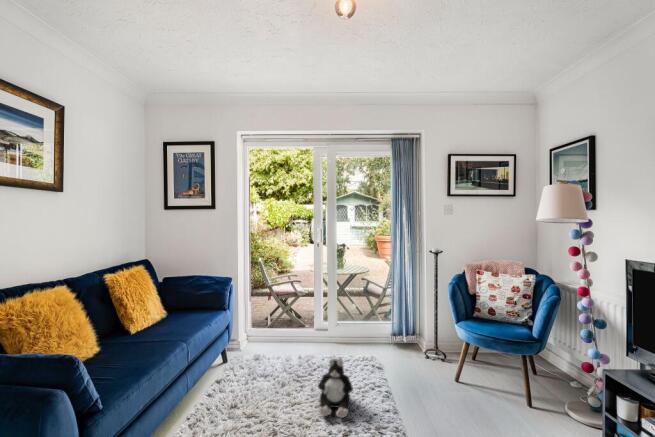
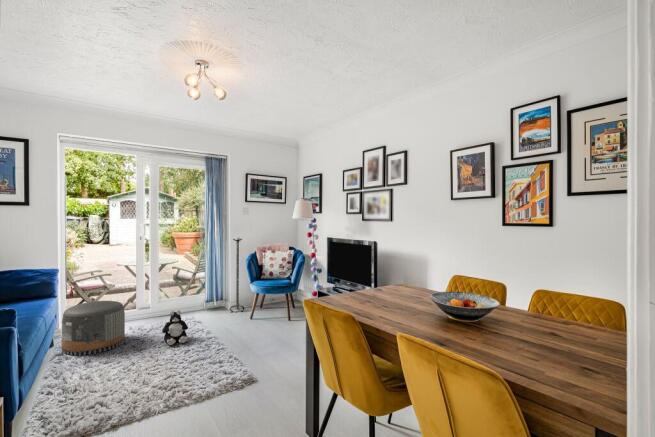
pouf: none [217,320,283,397] -> present [62,301,125,356]

